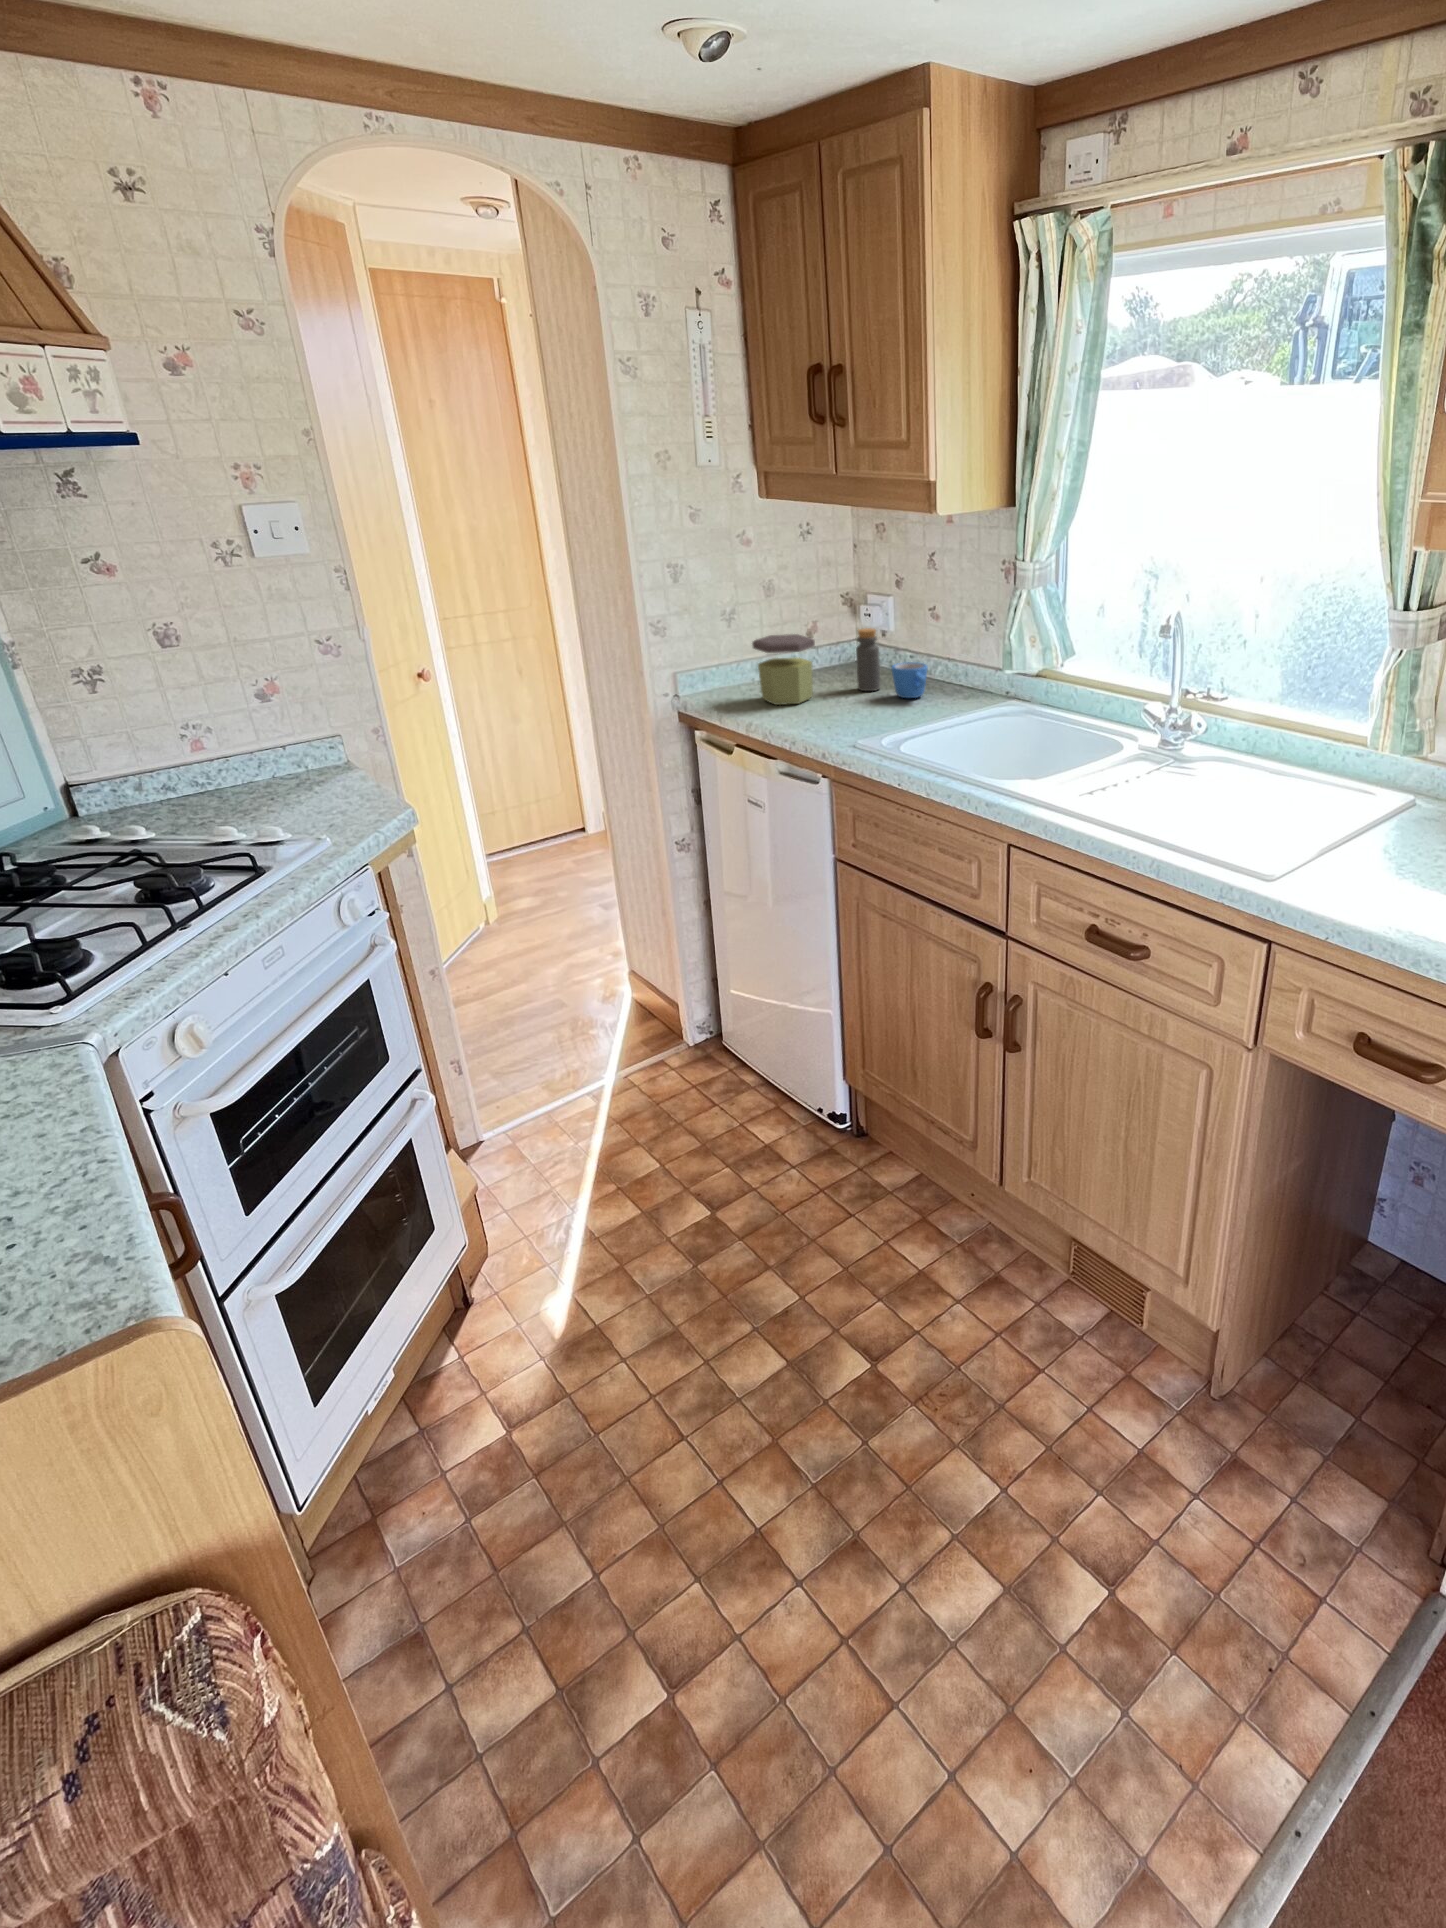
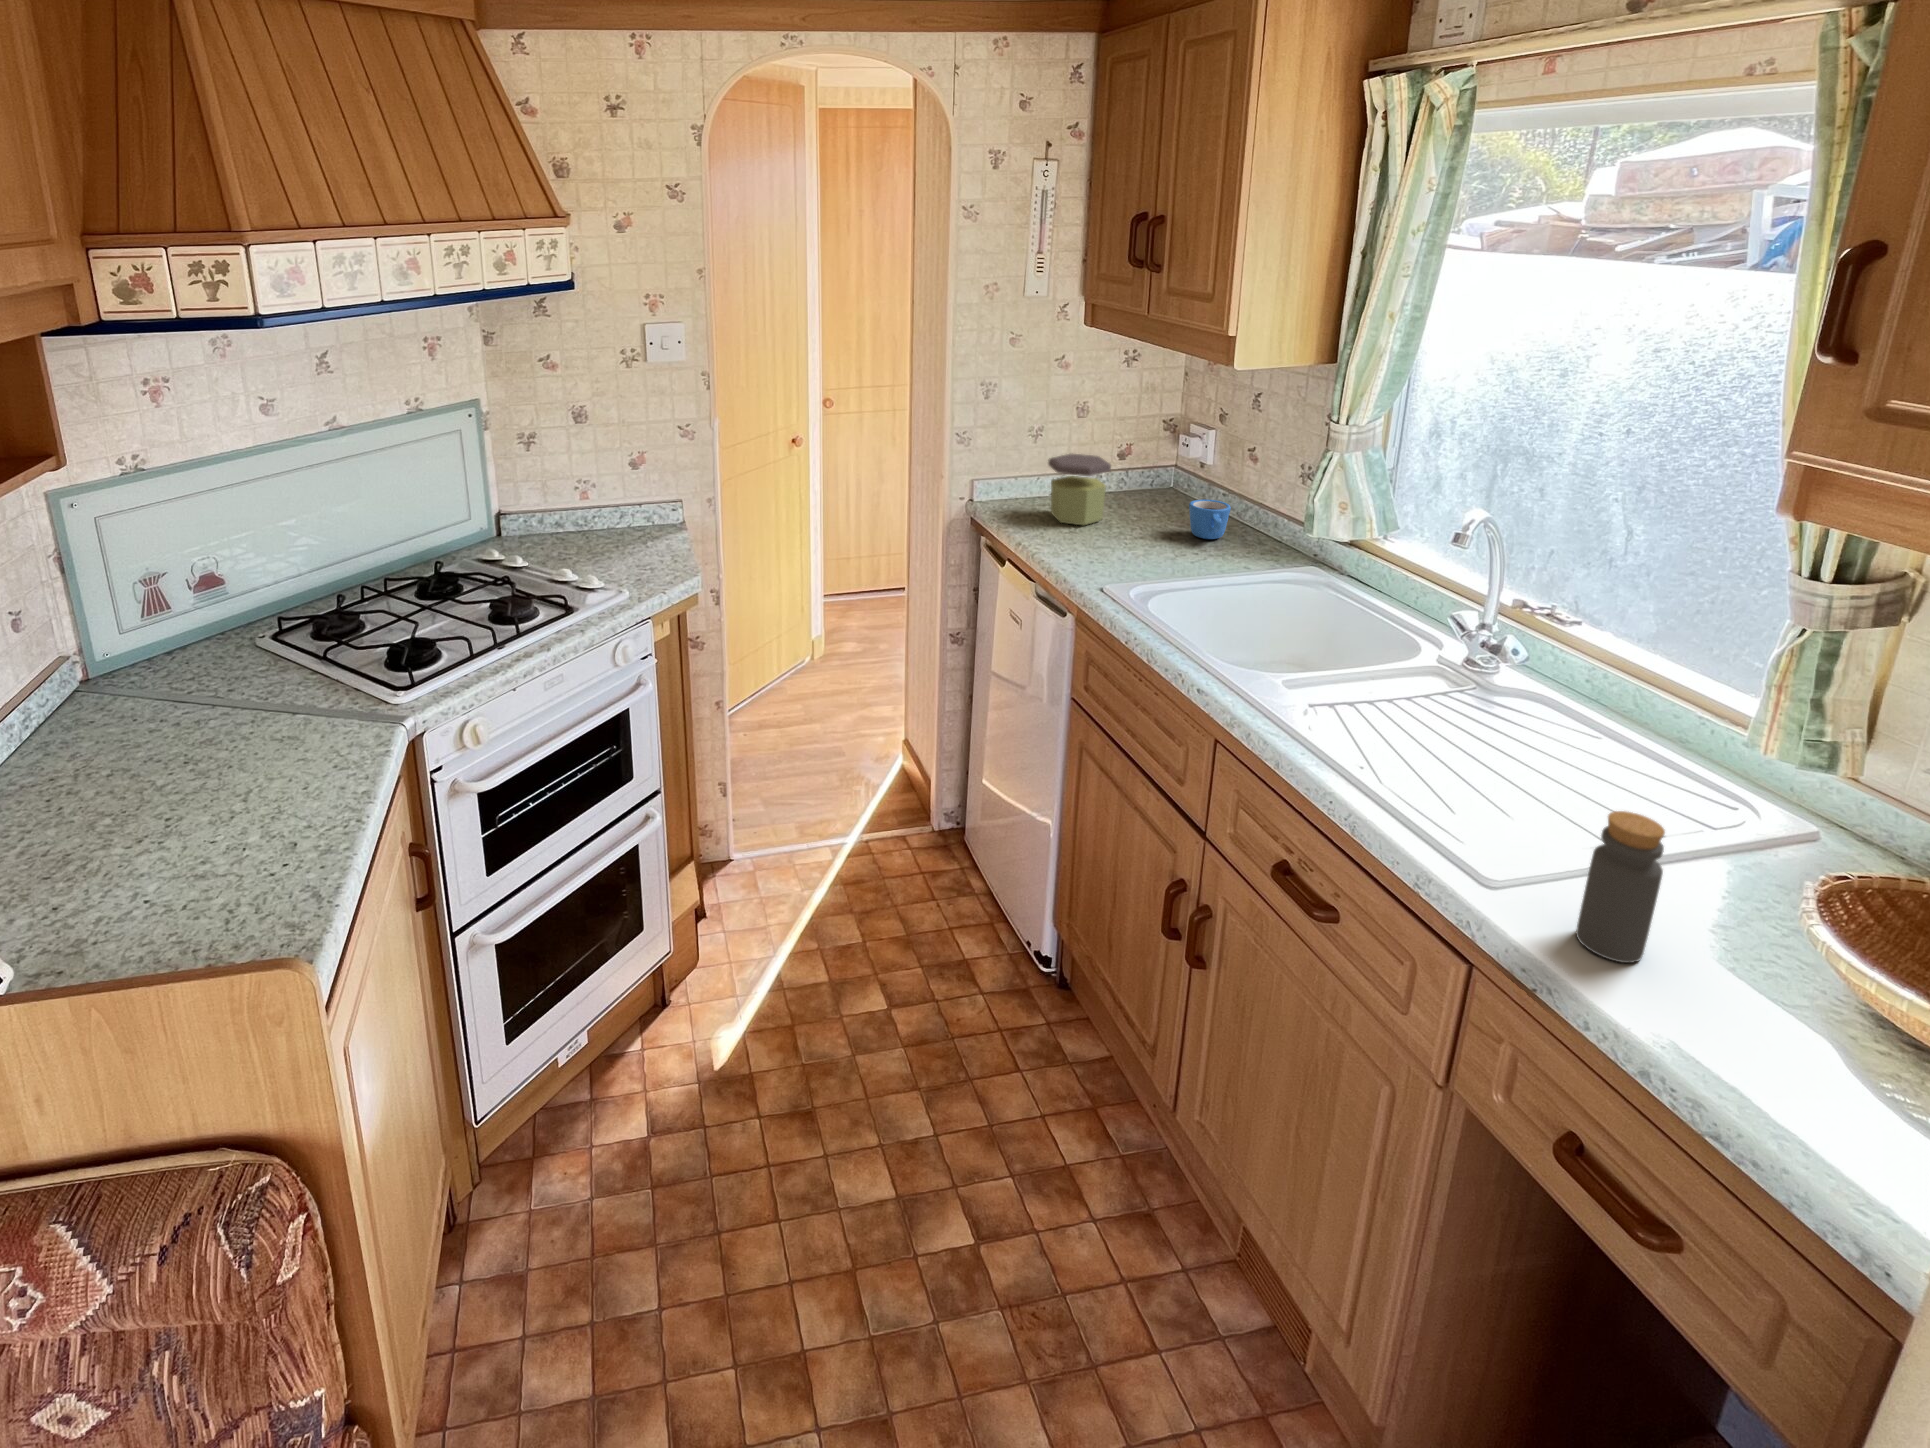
bottle: present [856,628,880,691] -> present [1576,811,1665,963]

